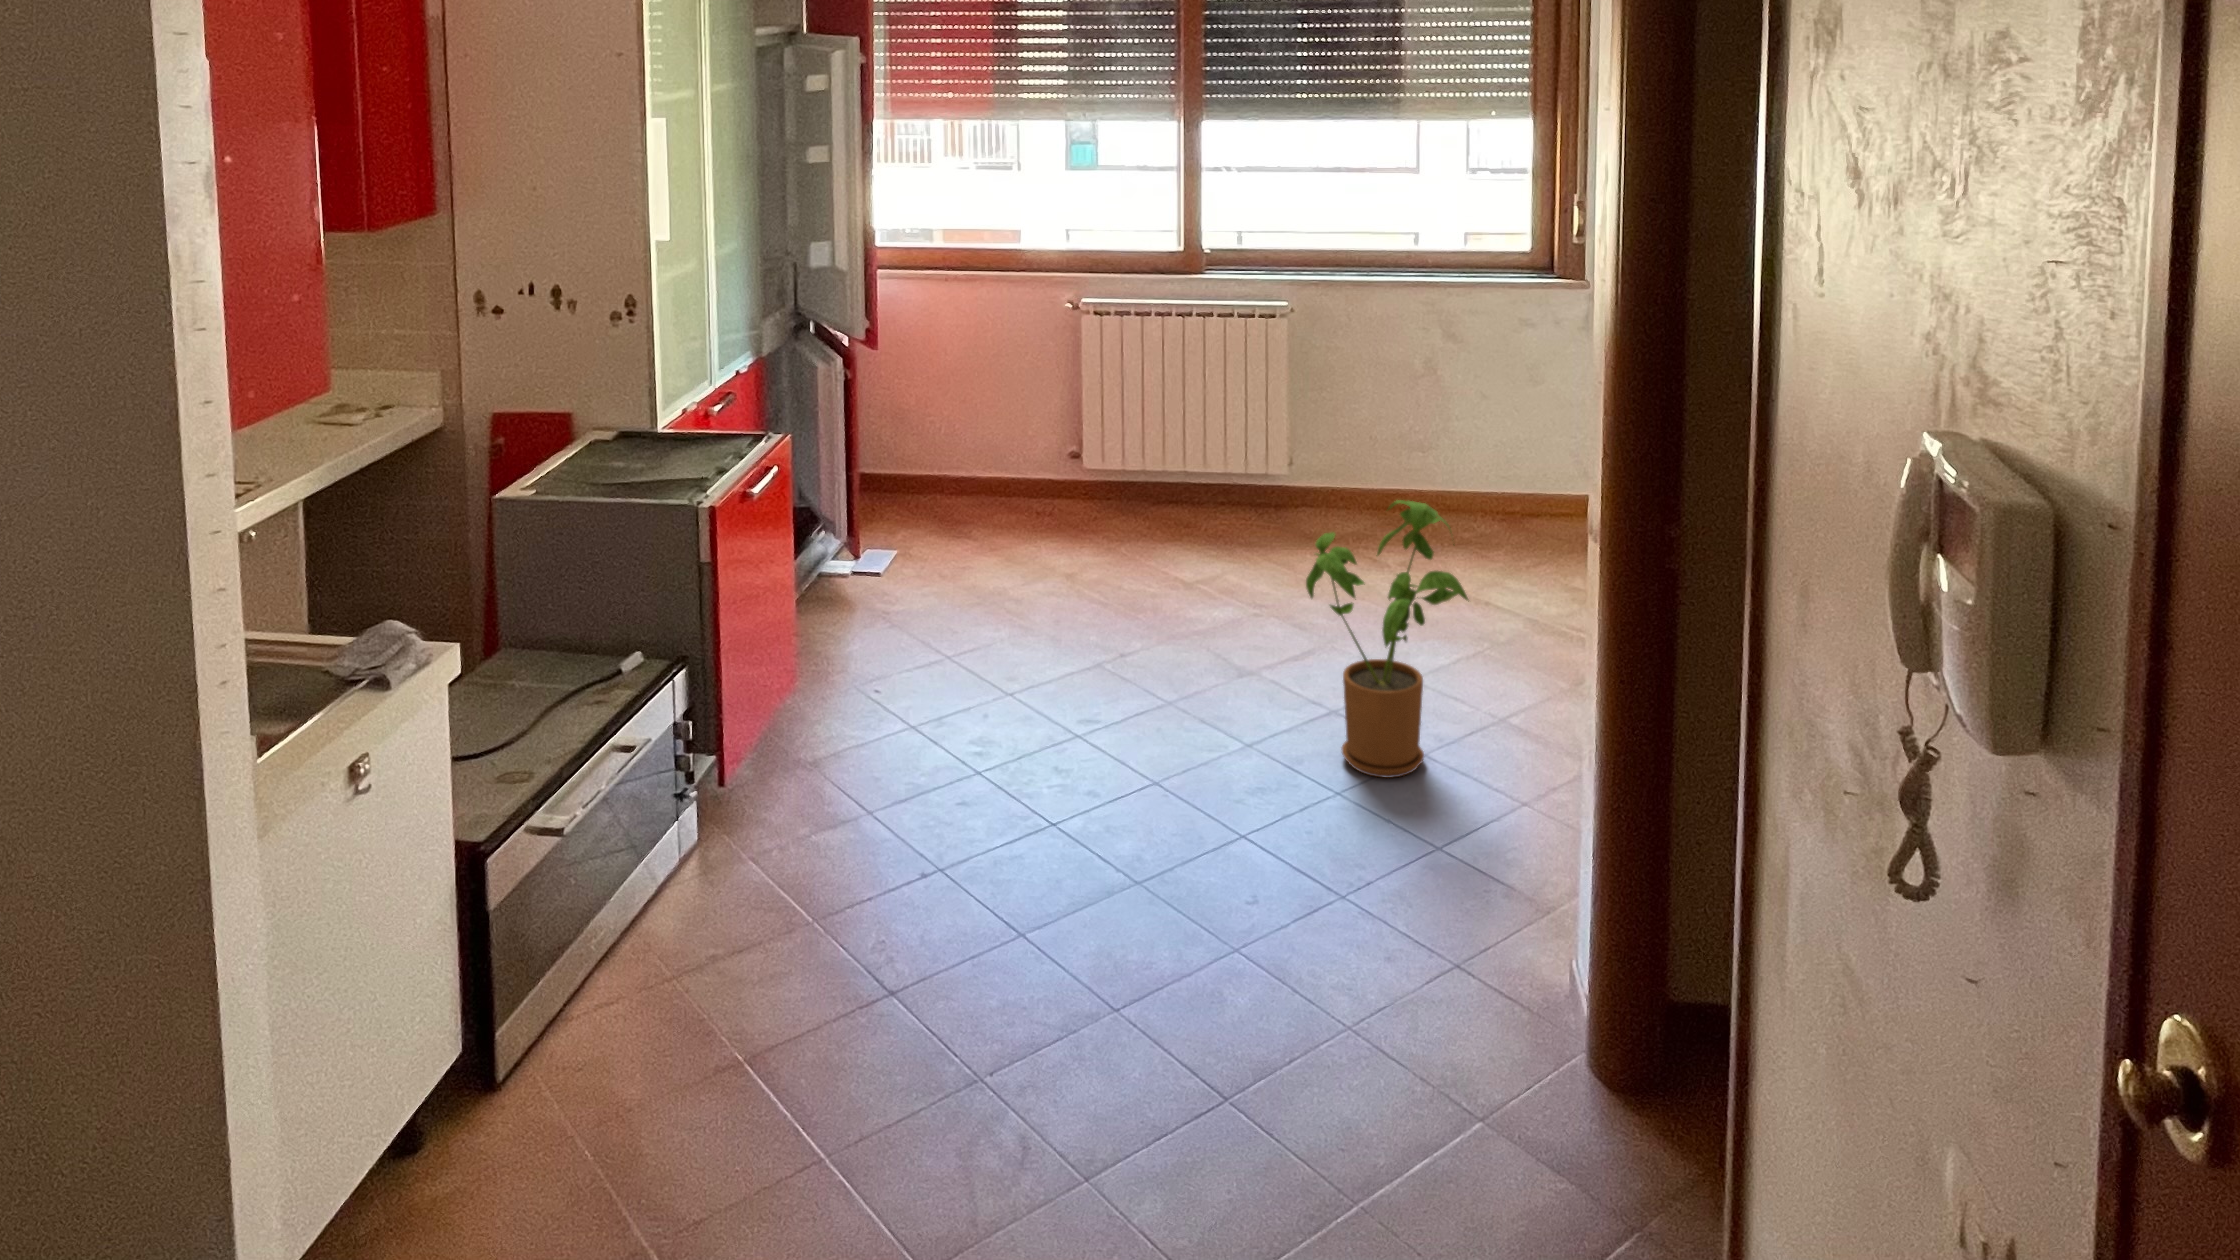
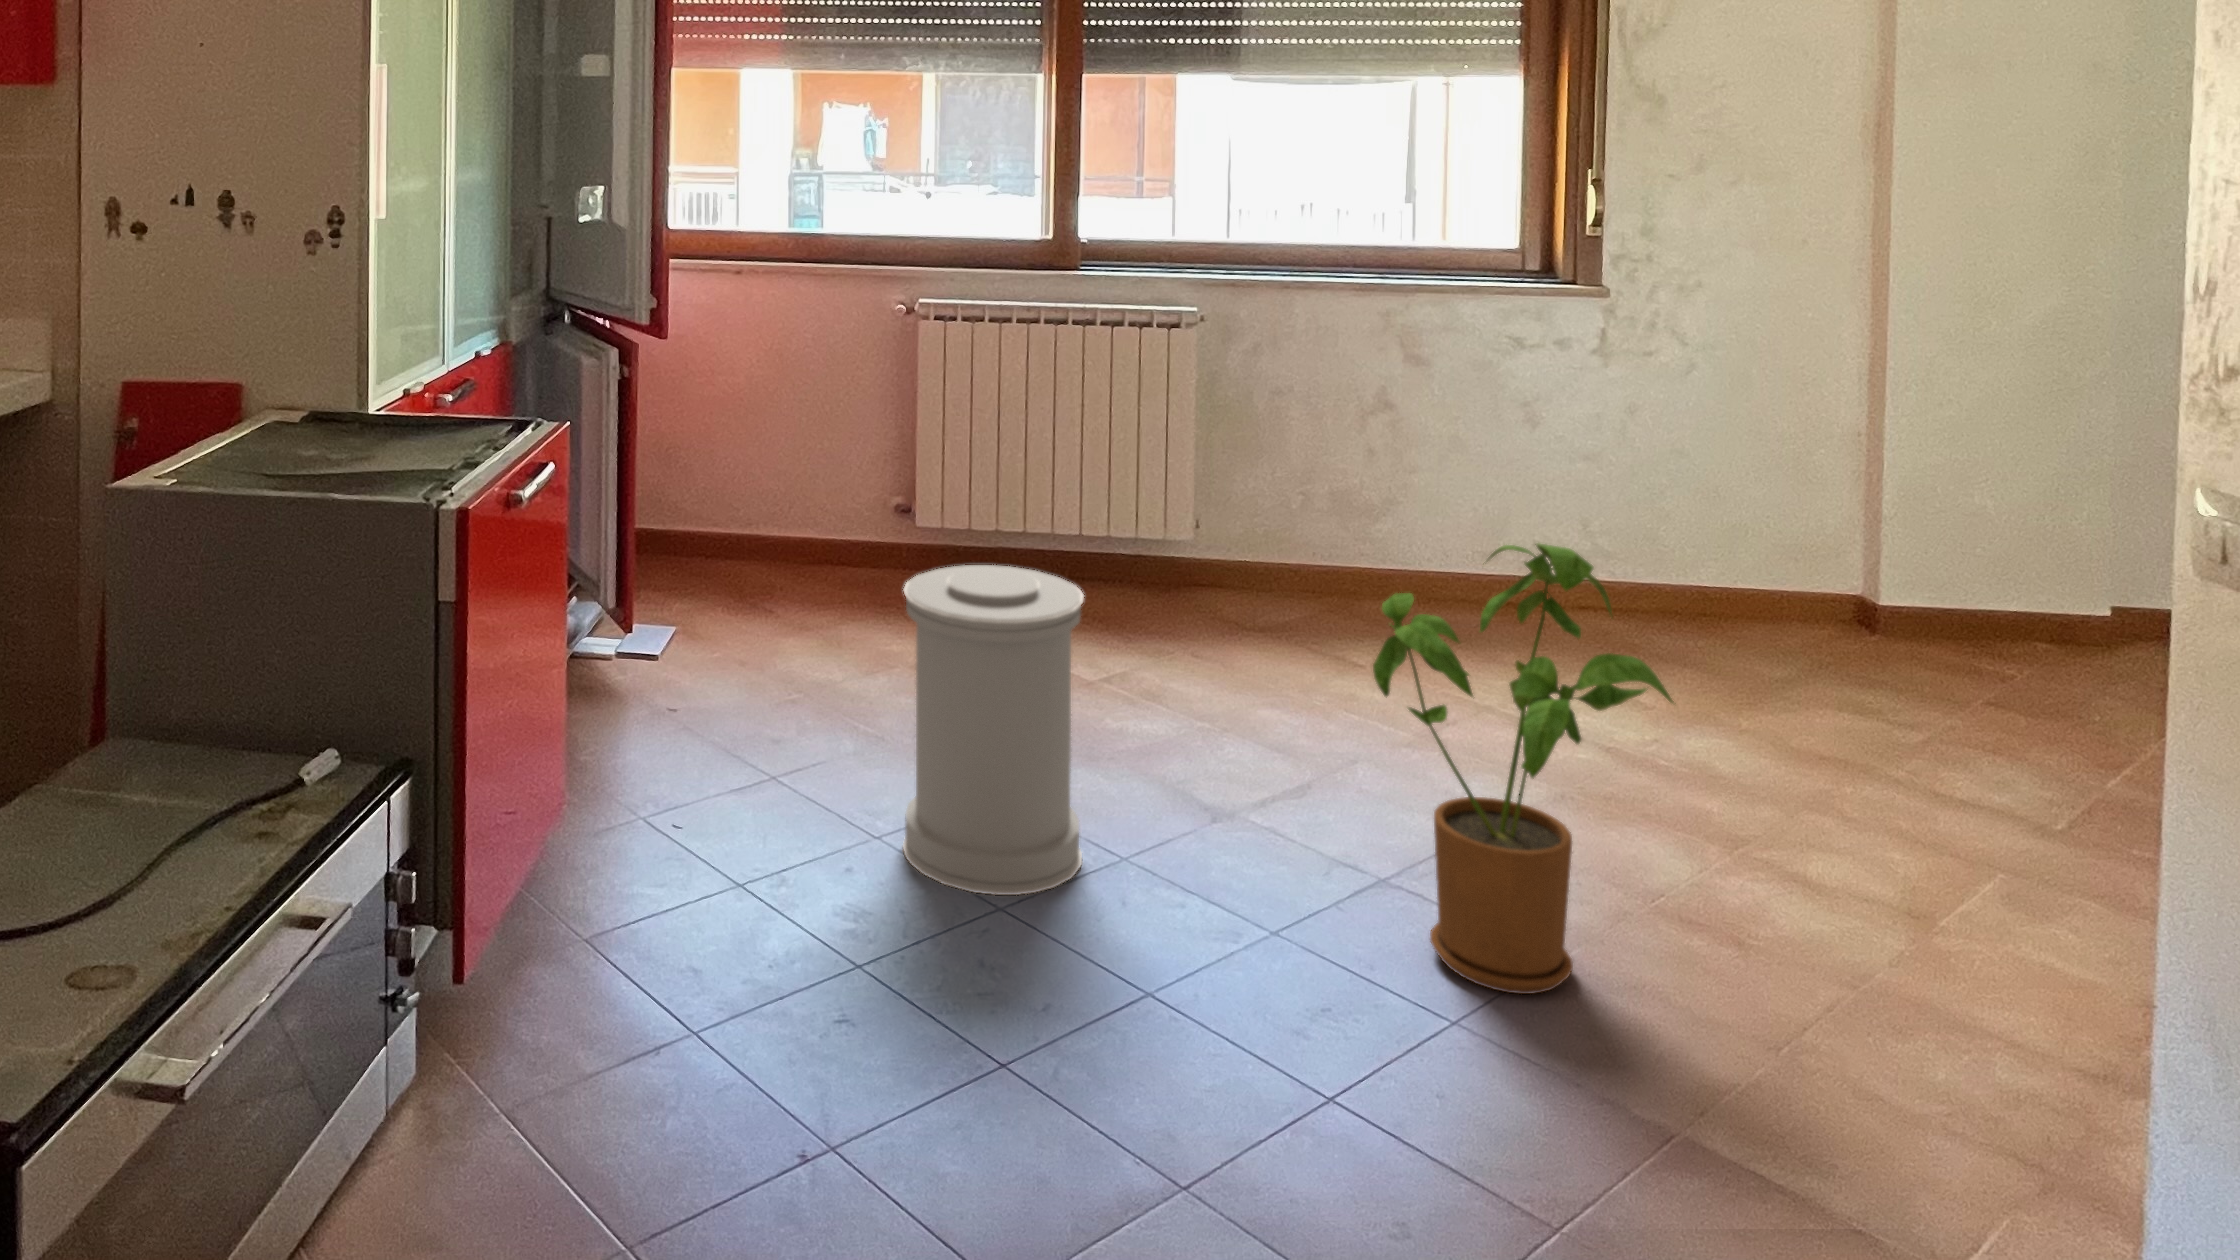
trash can: none [1021,514,1142,729] -> present [903,565,1083,895]

